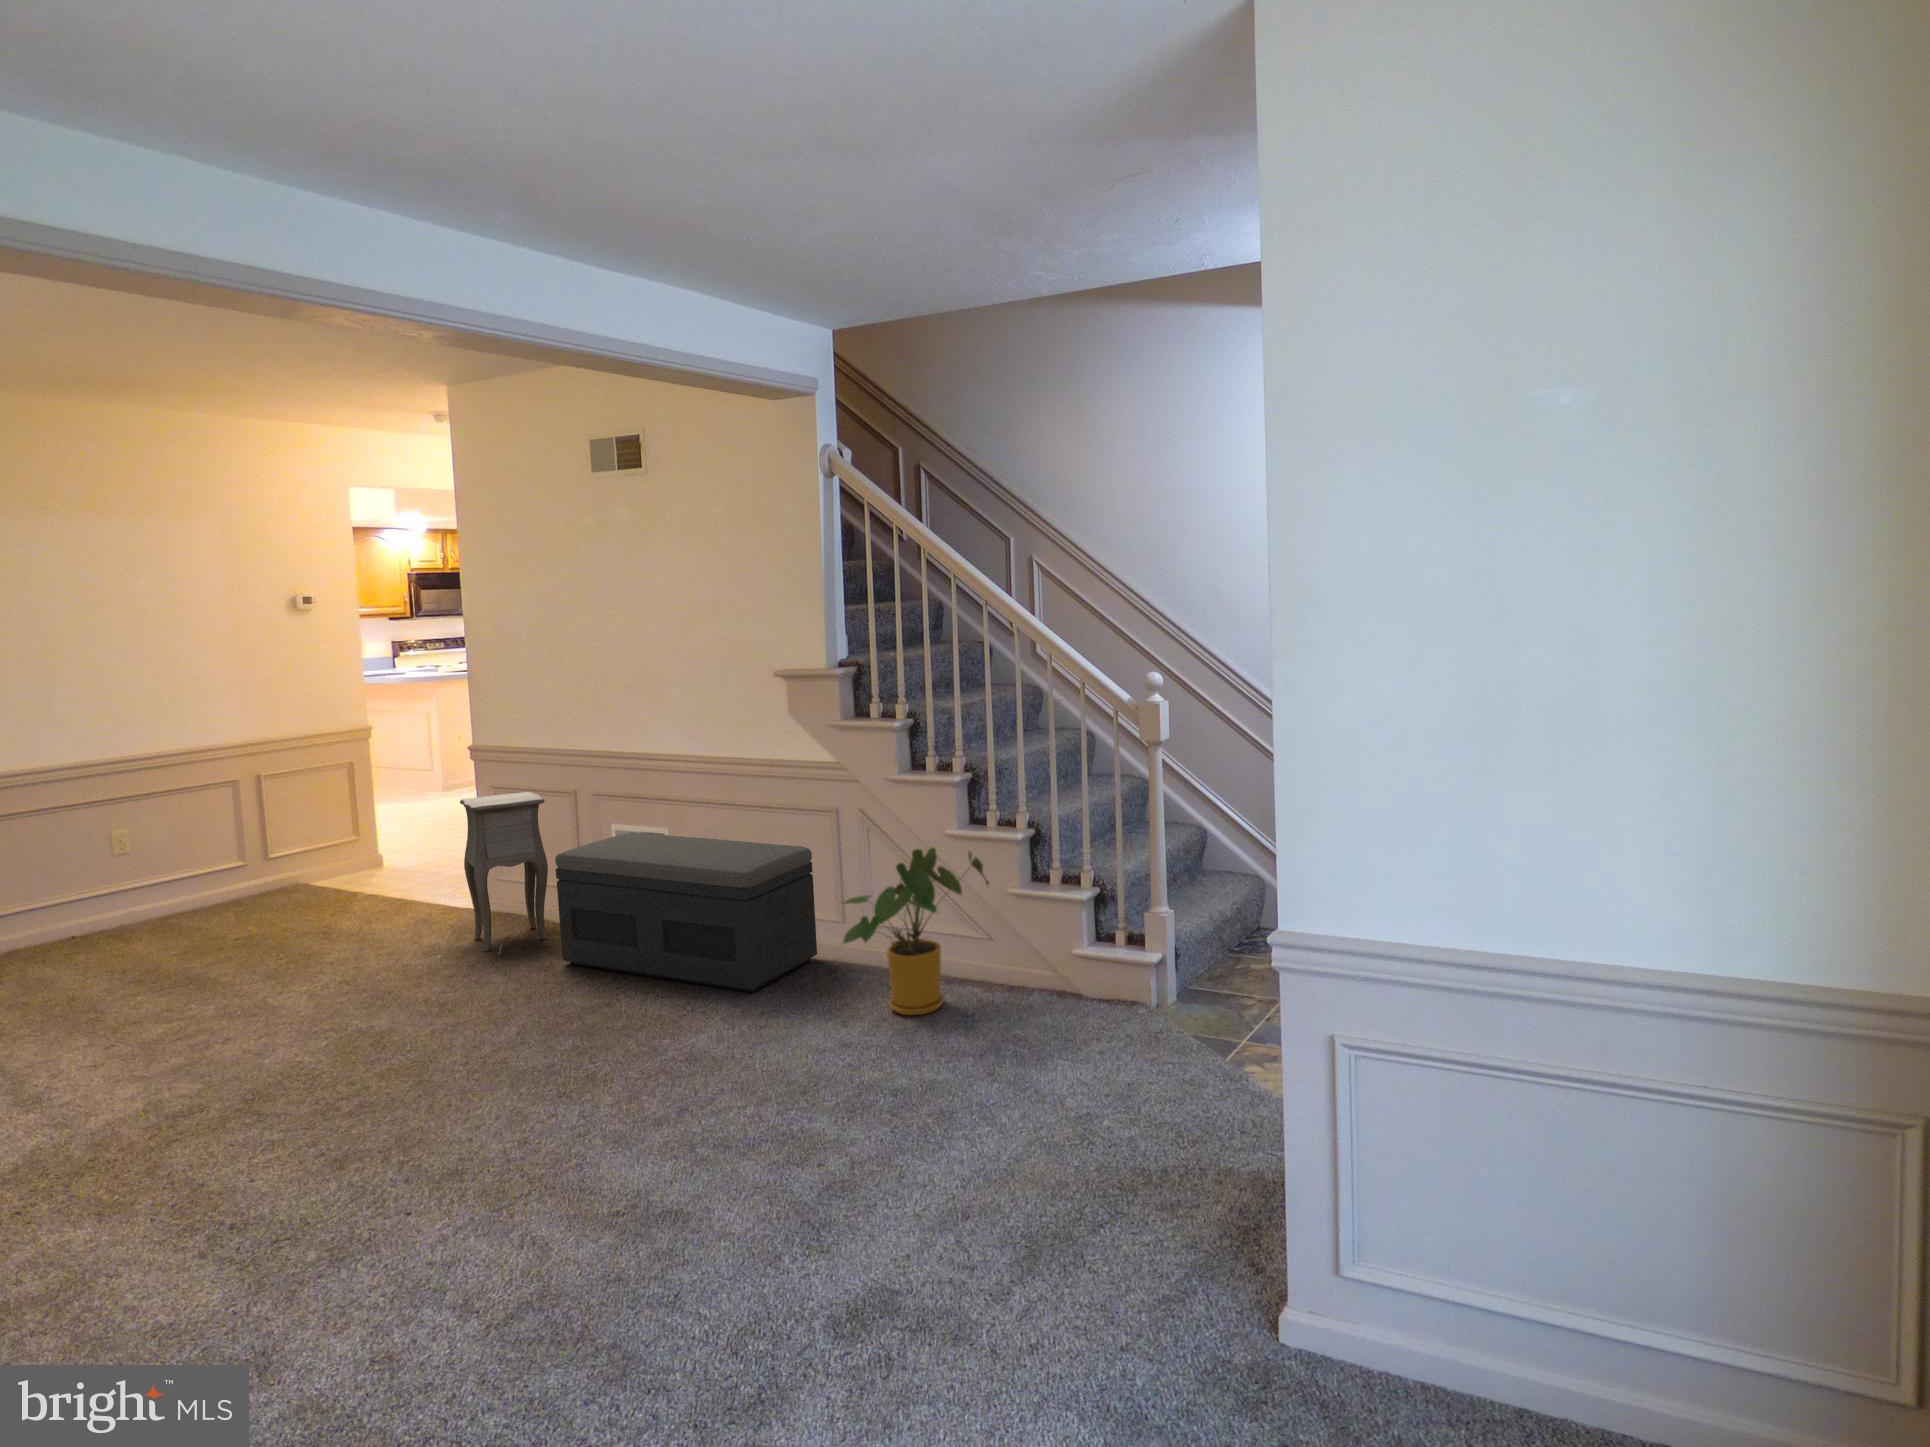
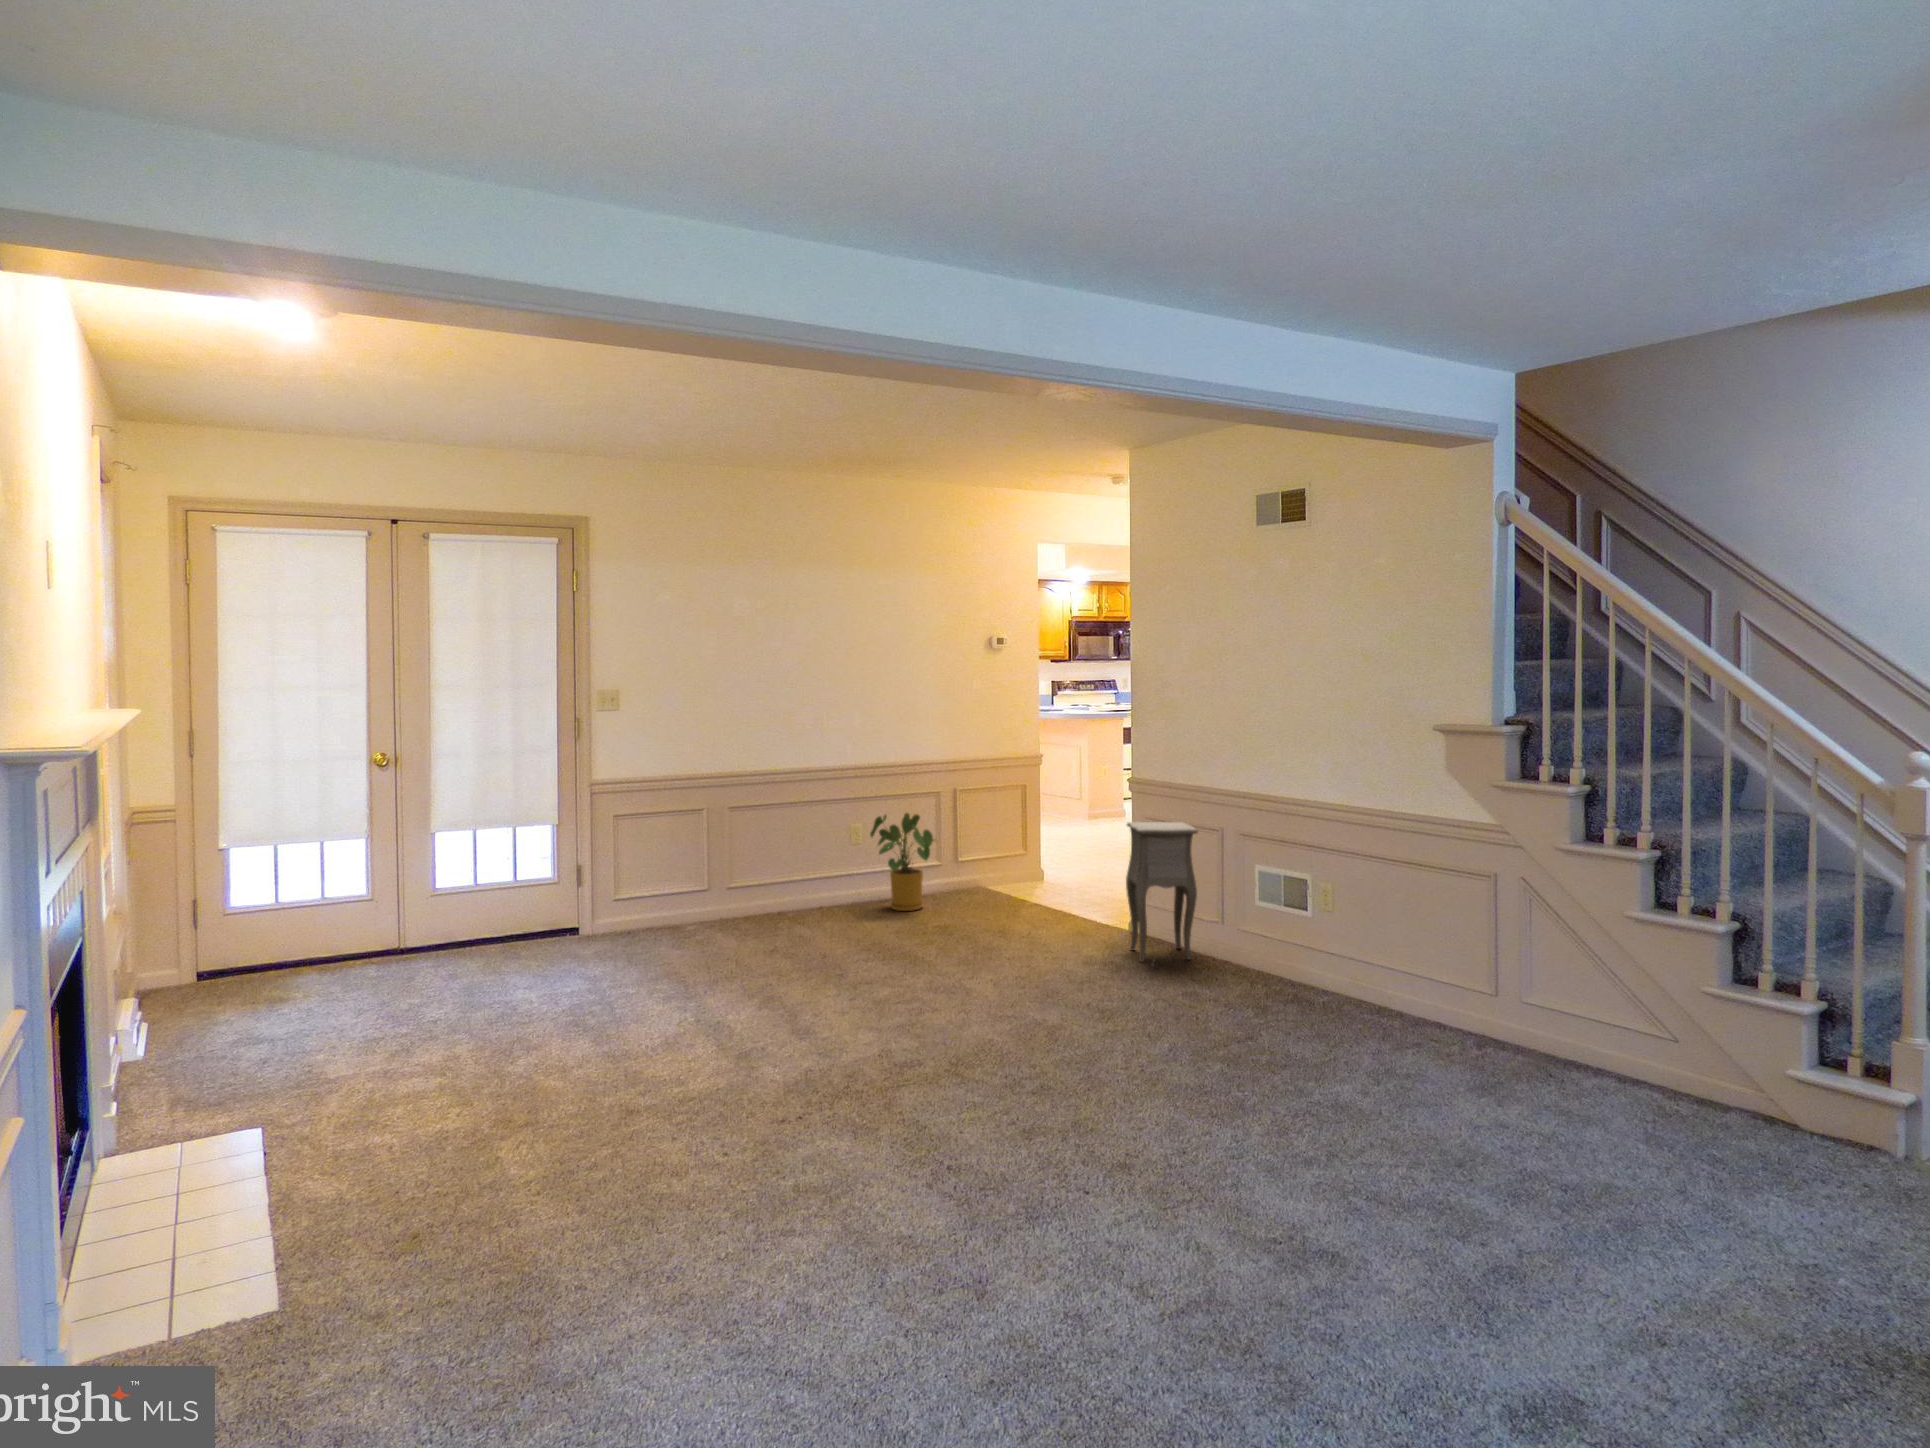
storage bench: present [555,832,817,992] -> none [1208,871,1462,1045]
house plant: present [843,848,989,1015] -> present [870,813,934,911]

